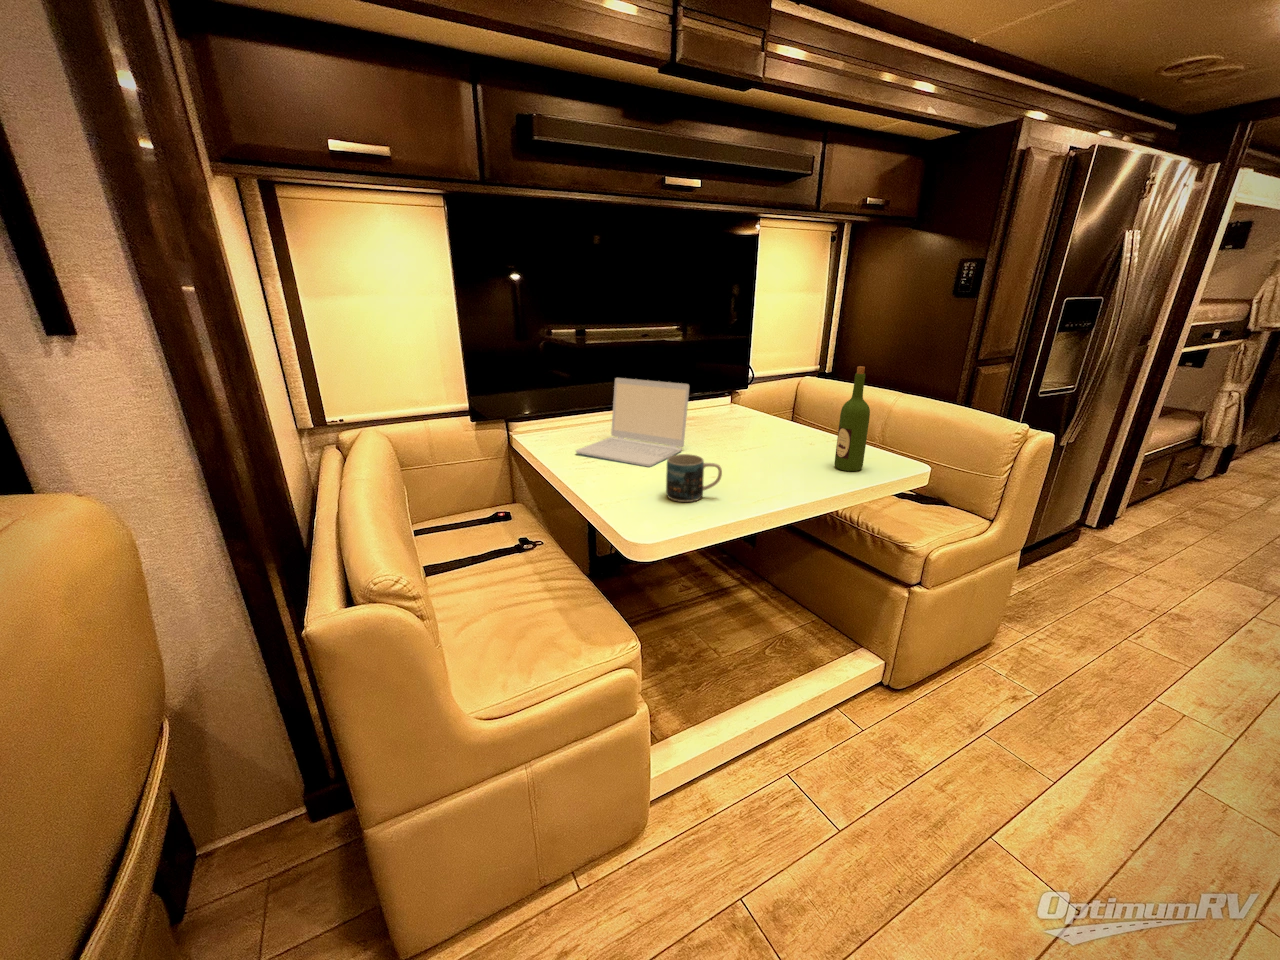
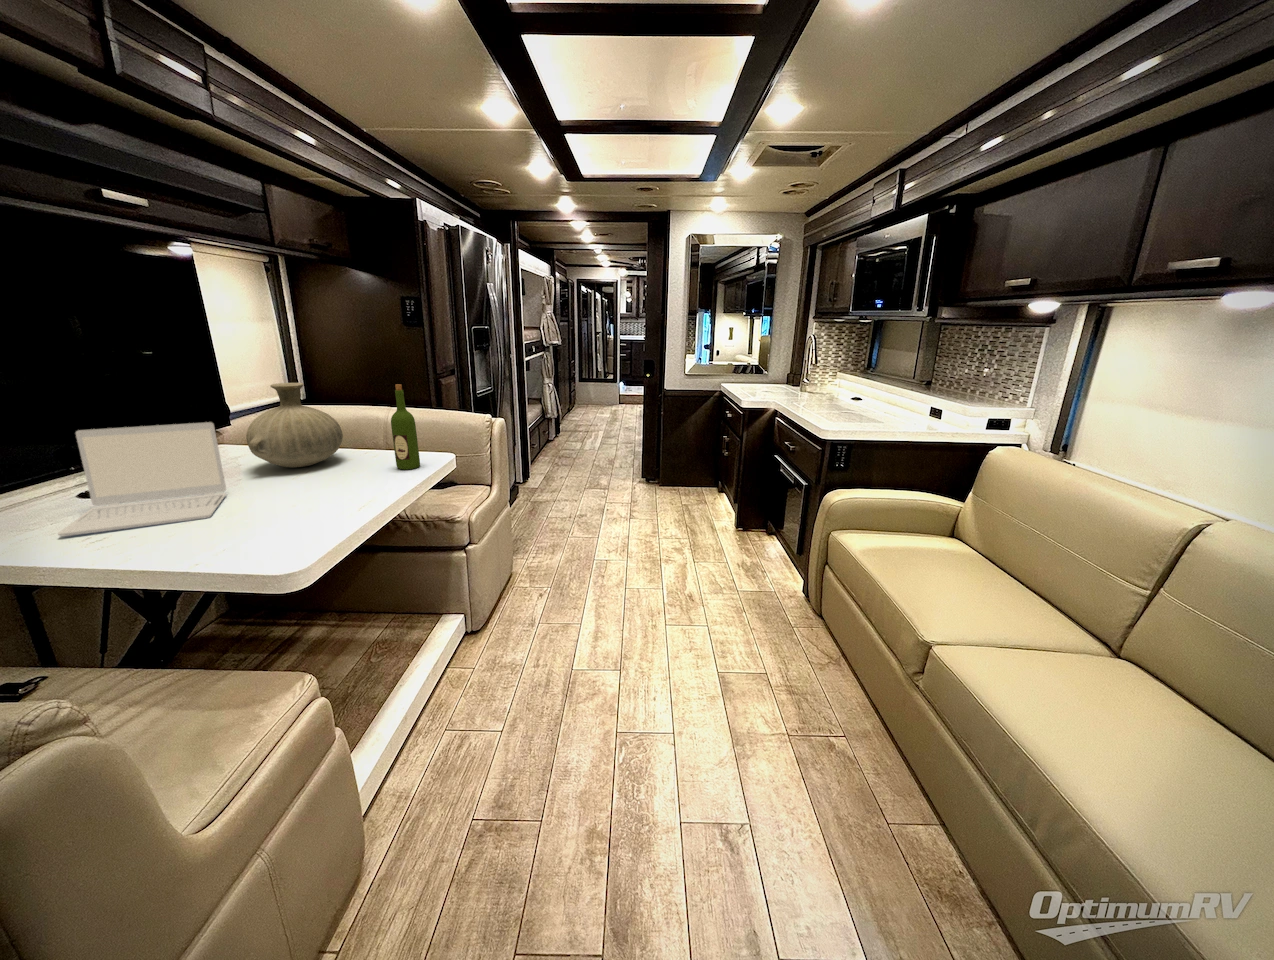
vase: none [720,354,810,440] -> present [246,383,343,468]
mug: present [666,454,722,502] -> none [268,483,332,531]

